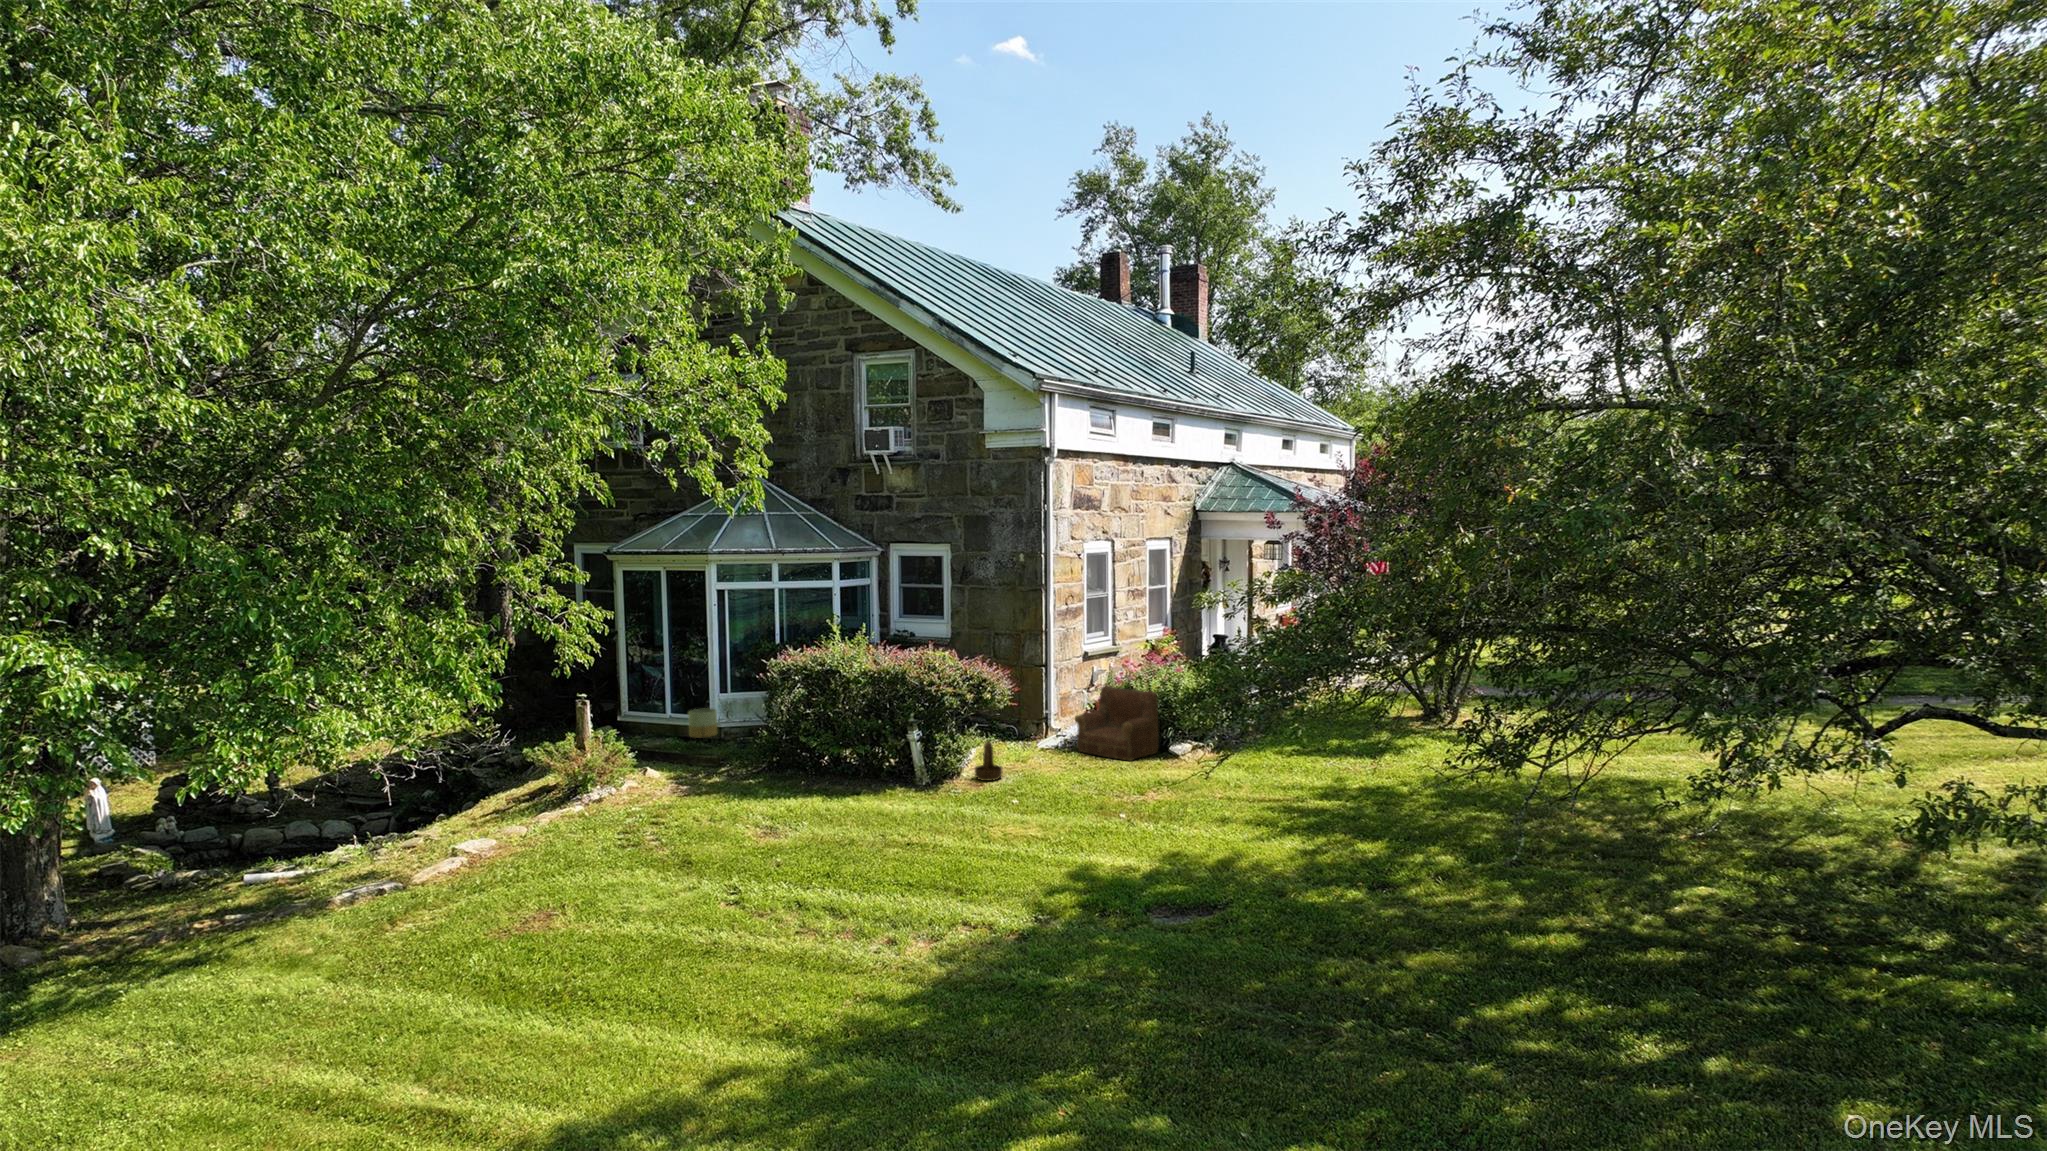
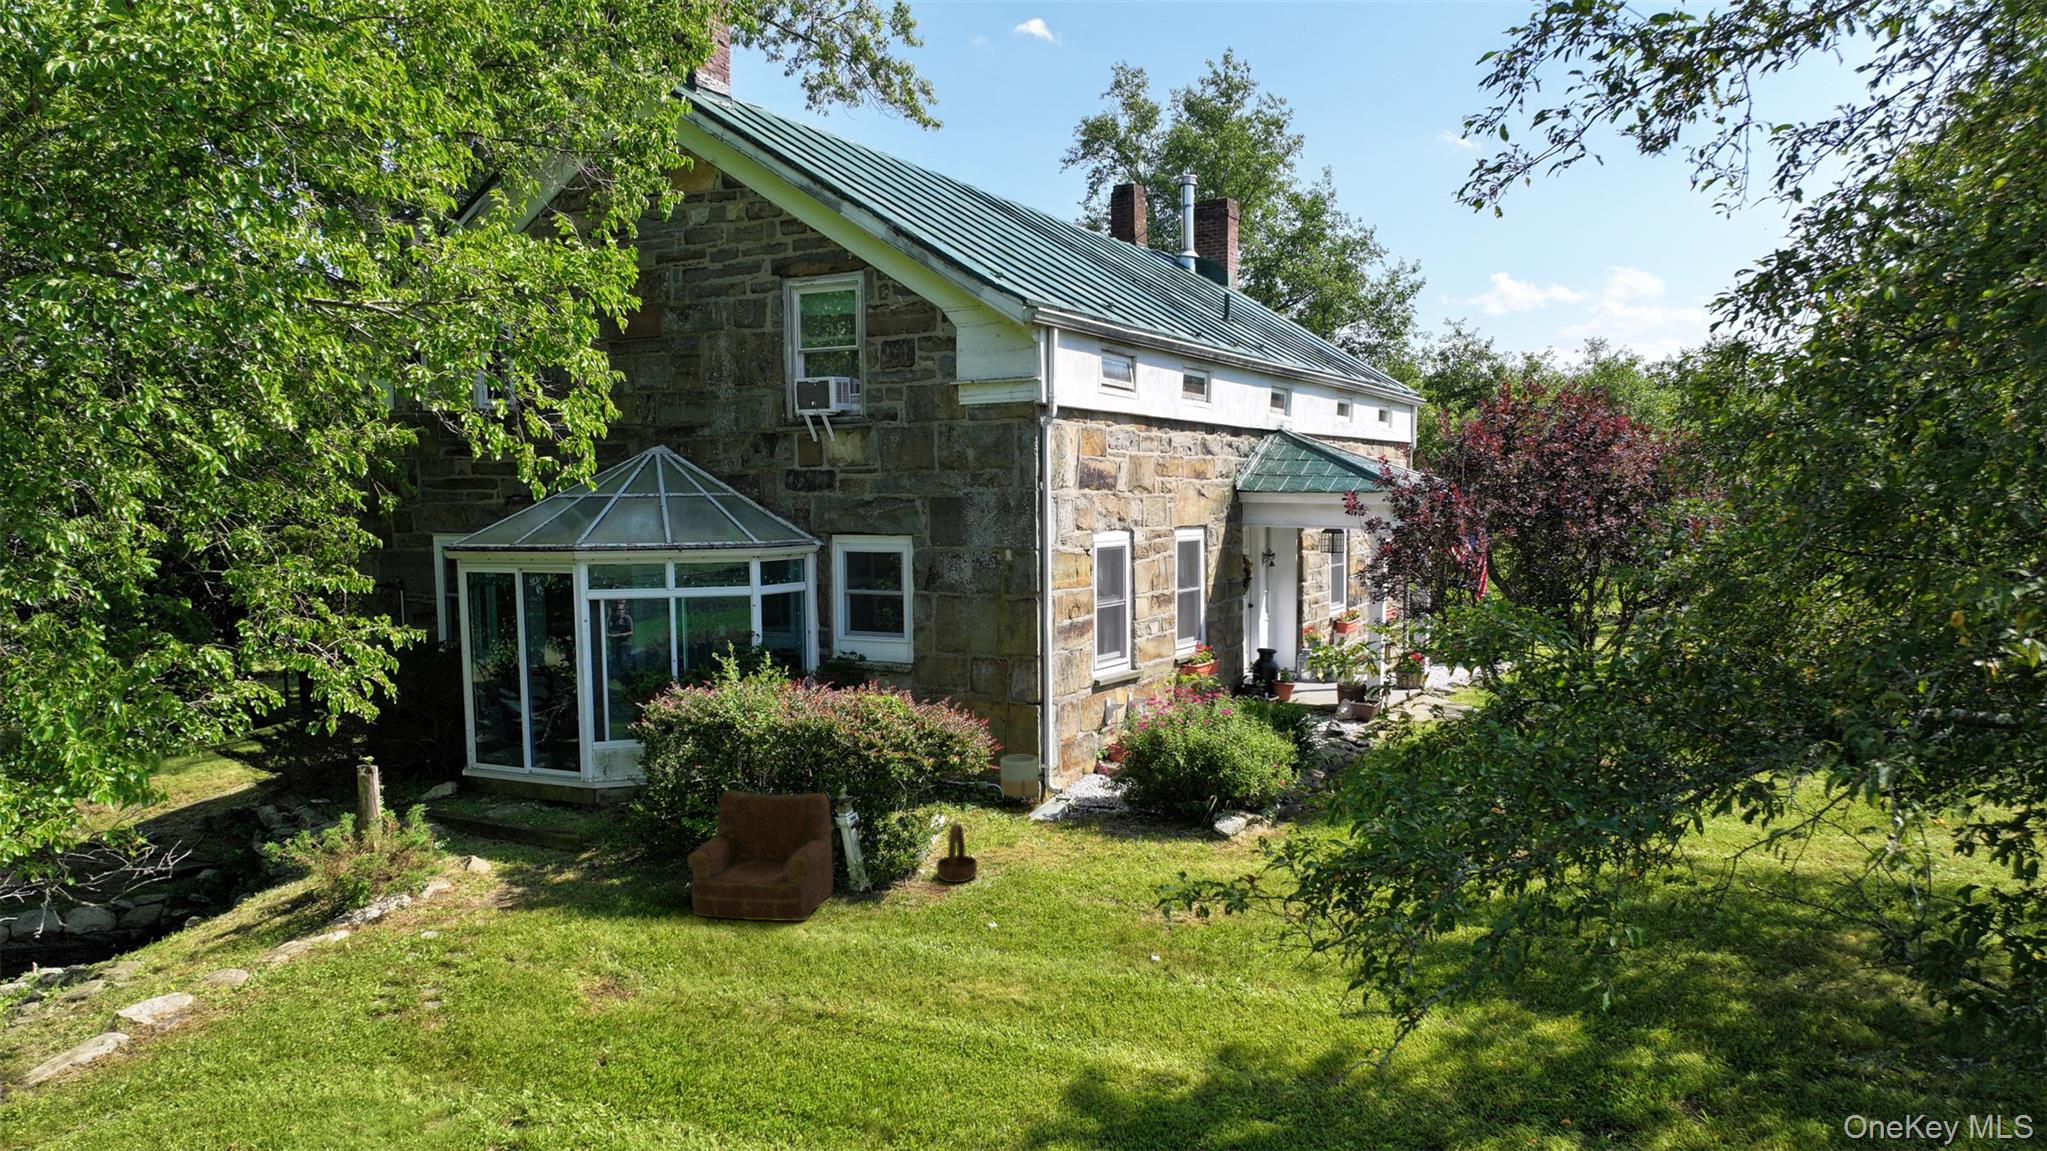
armchair: present [1075,685,1158,761] -> present [688,791,833,921]
planter: present [688,708,717,738] -> present [1001,755,1039,806]

